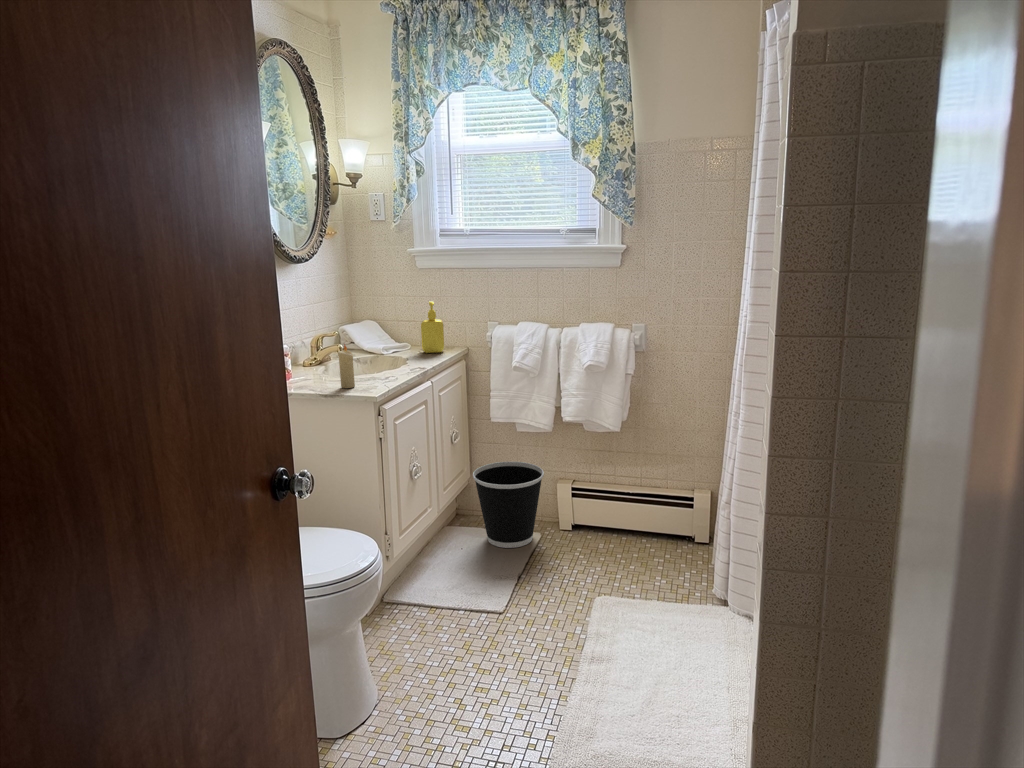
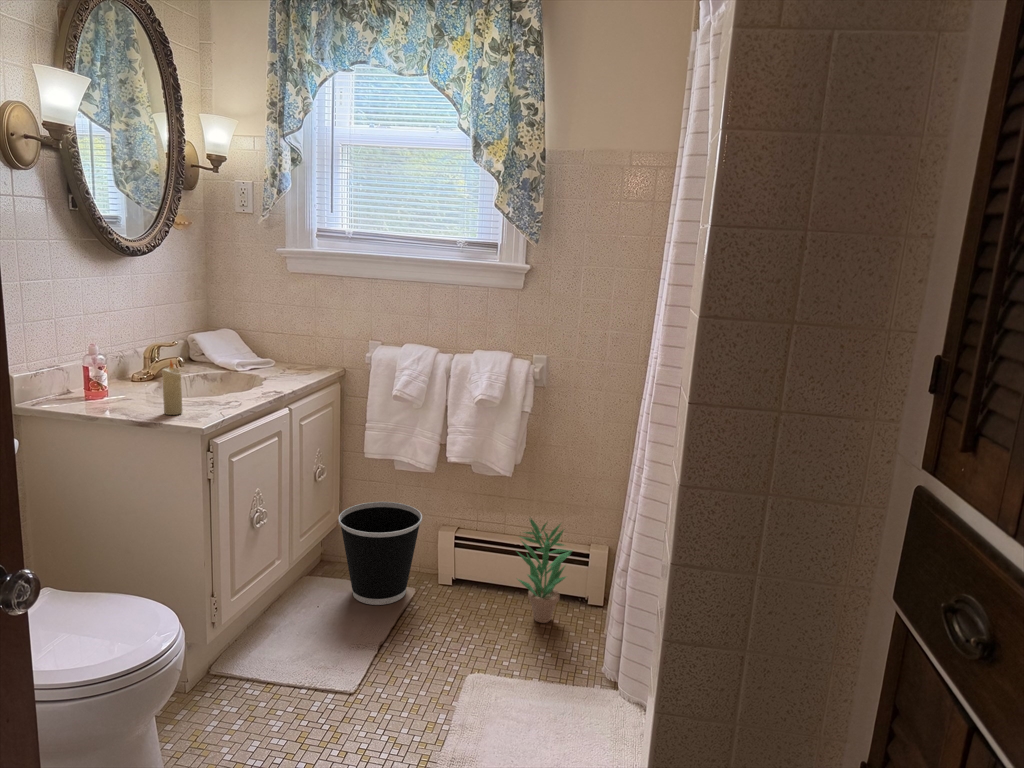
soap dispenser: present [421,301,444,353] -> none [287,312,315,372]
potted plant: none [627,465,681,558] -> present [517,518,572,623]

